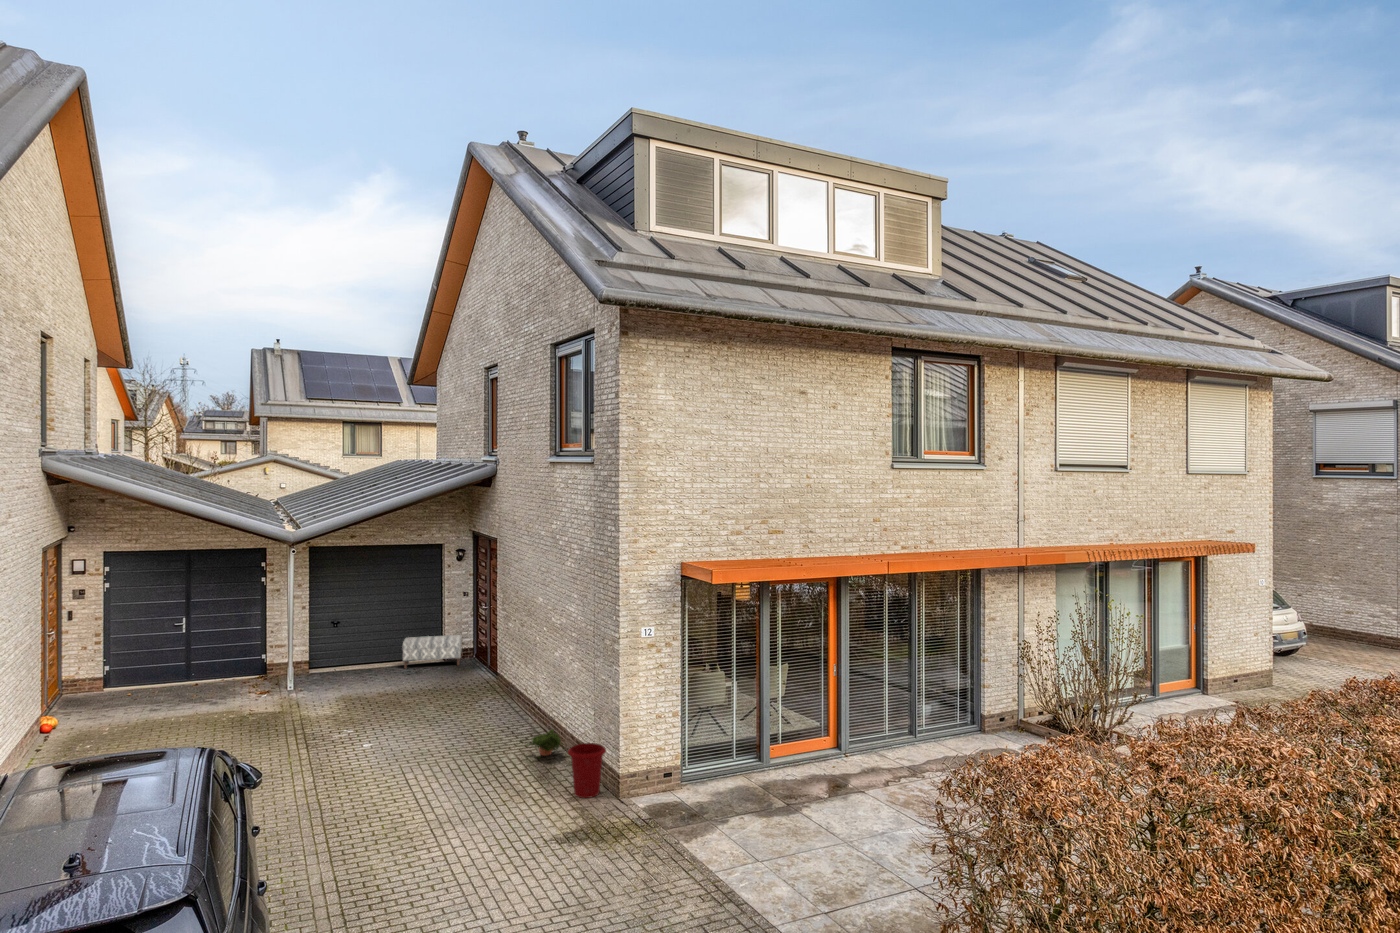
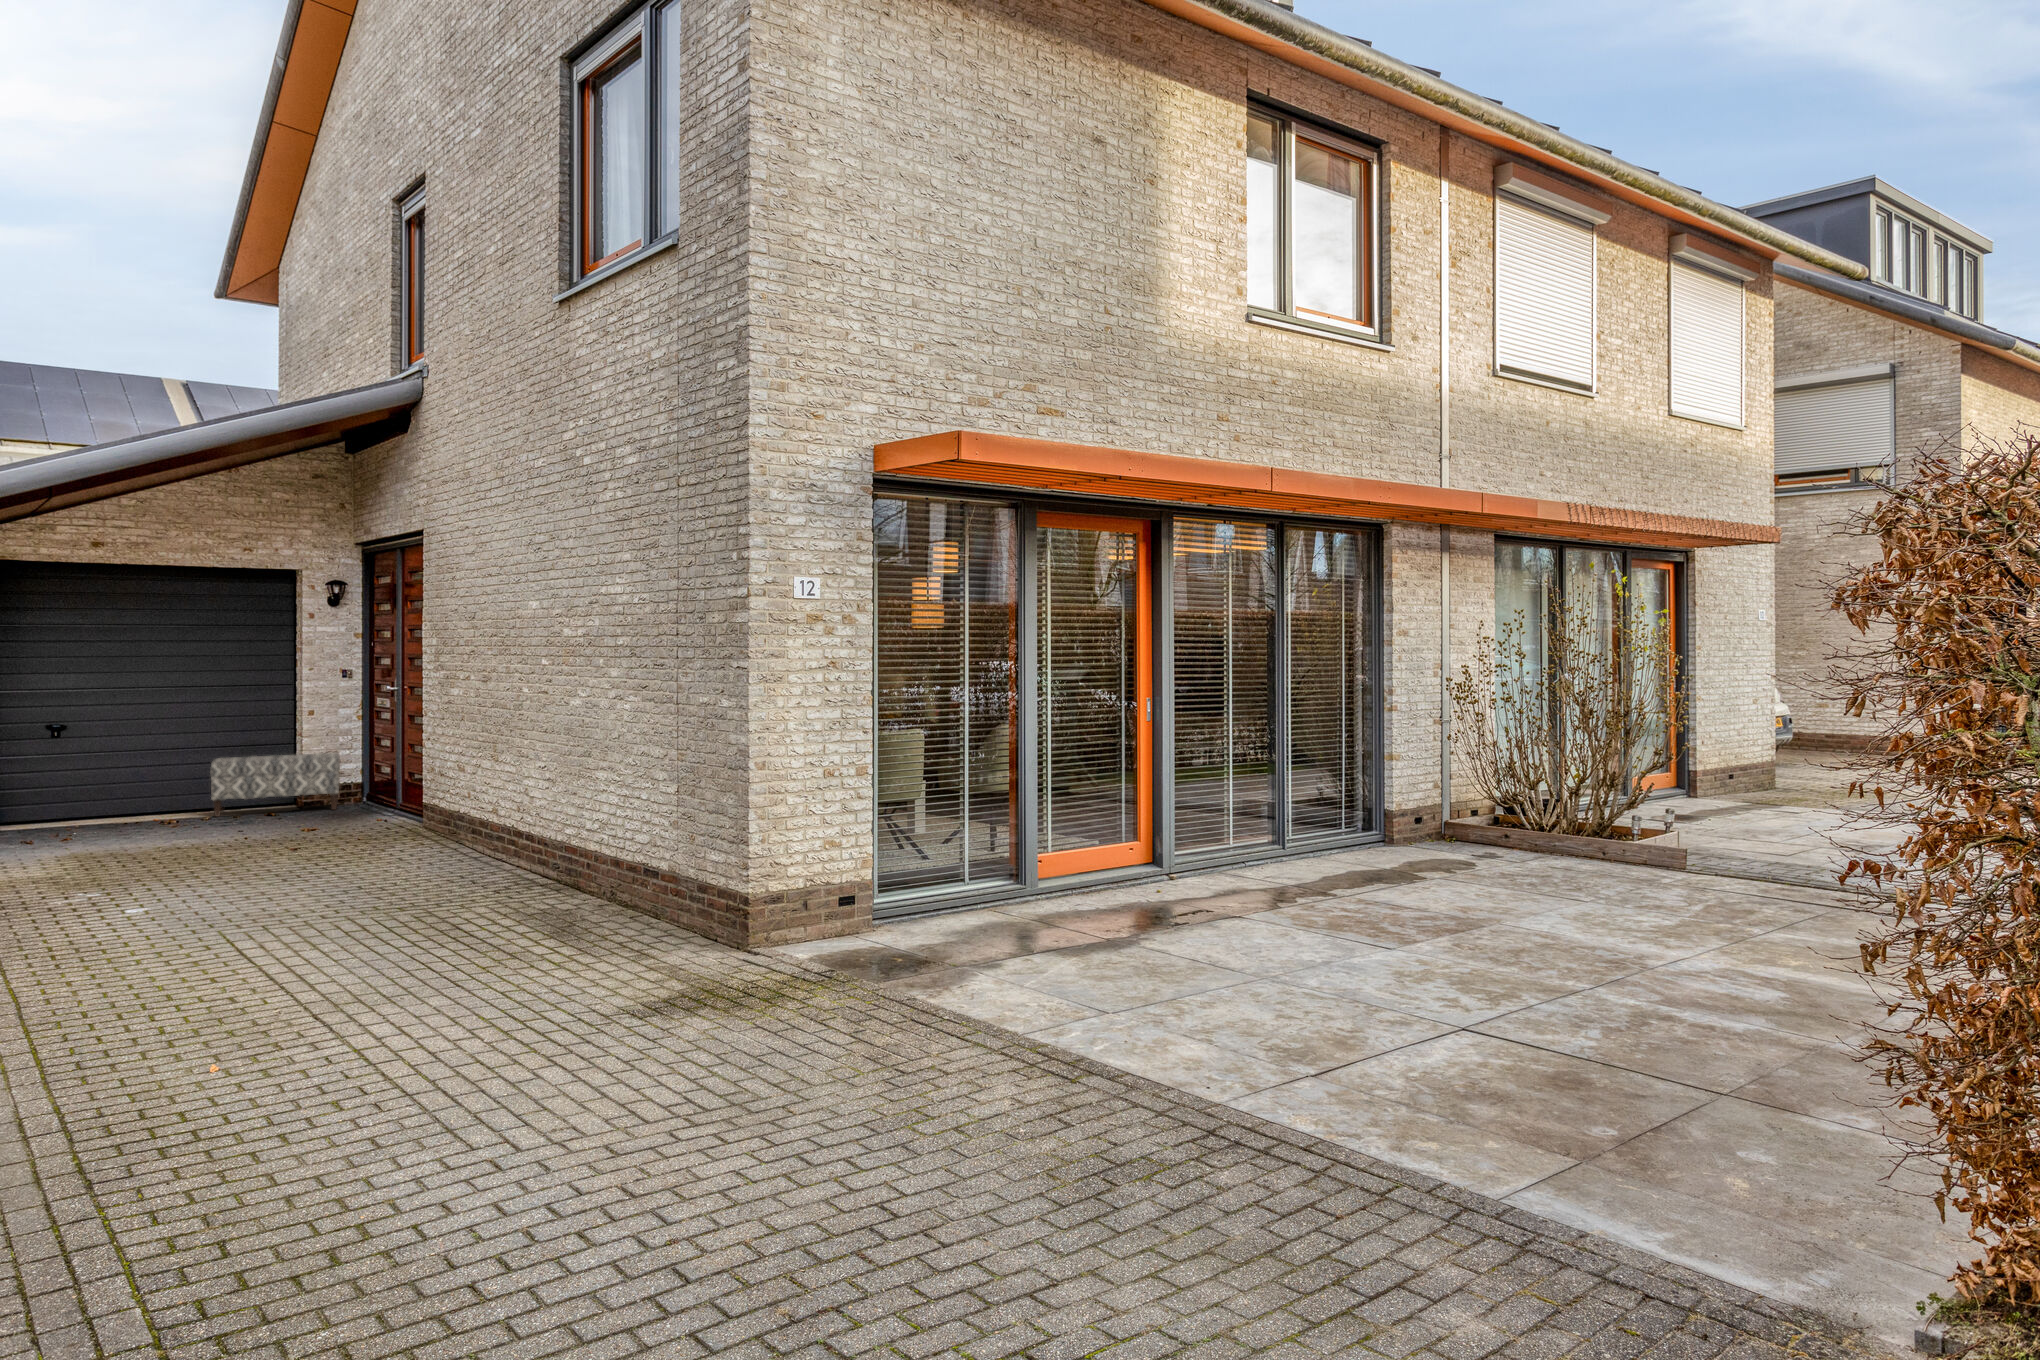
potted plant: present [527,730,561,756] -> none [517,848,605,906]
waste bin: present [568,743,606,798] -> none [632,839,718,949]

